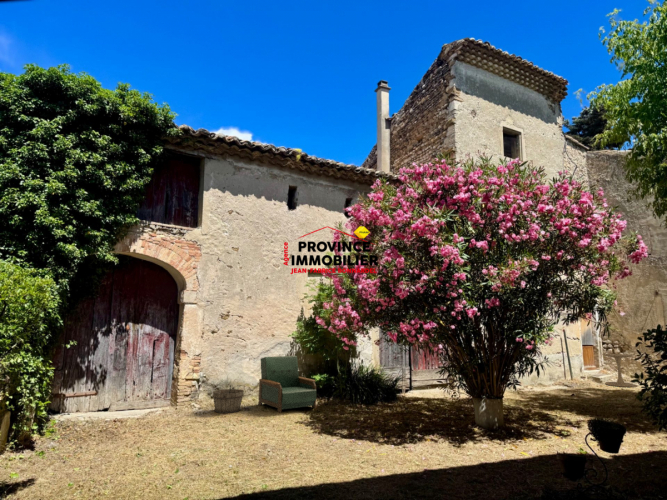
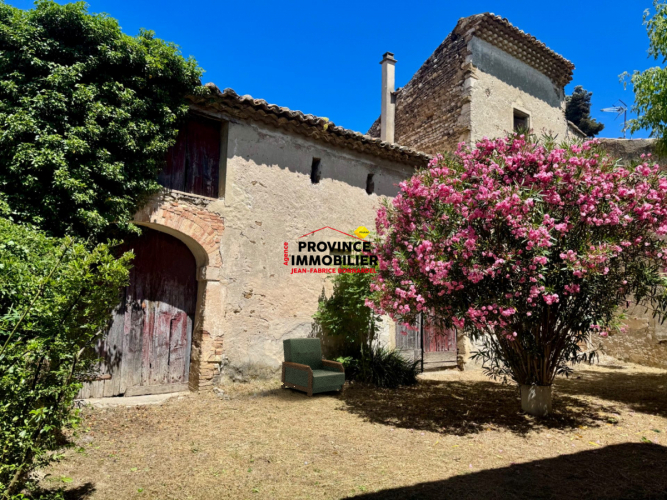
pedestal table: present [602,354,637,387] -> none [600,338,632,370]
wooden bucket: present [213,386,244,413] -> none [238,367,270,397]

